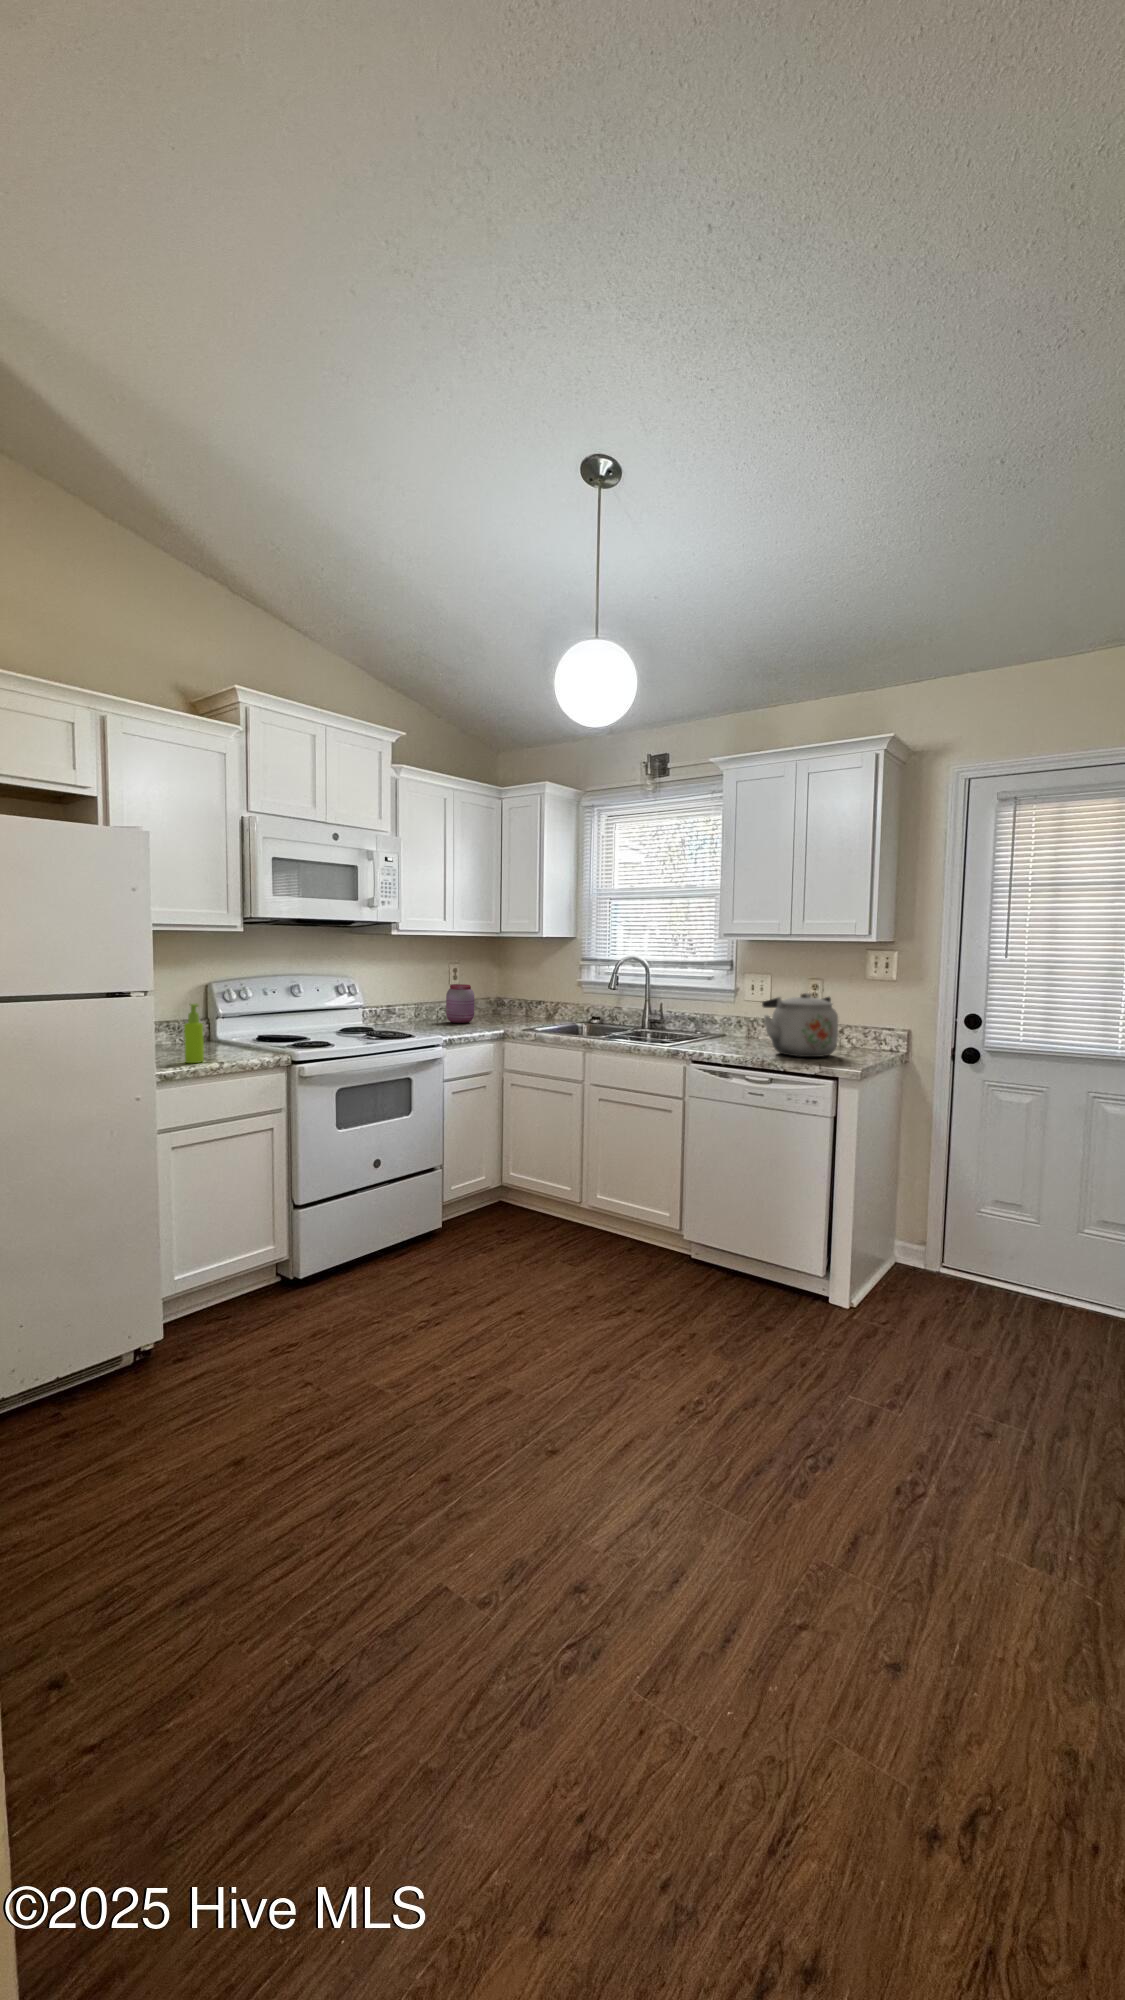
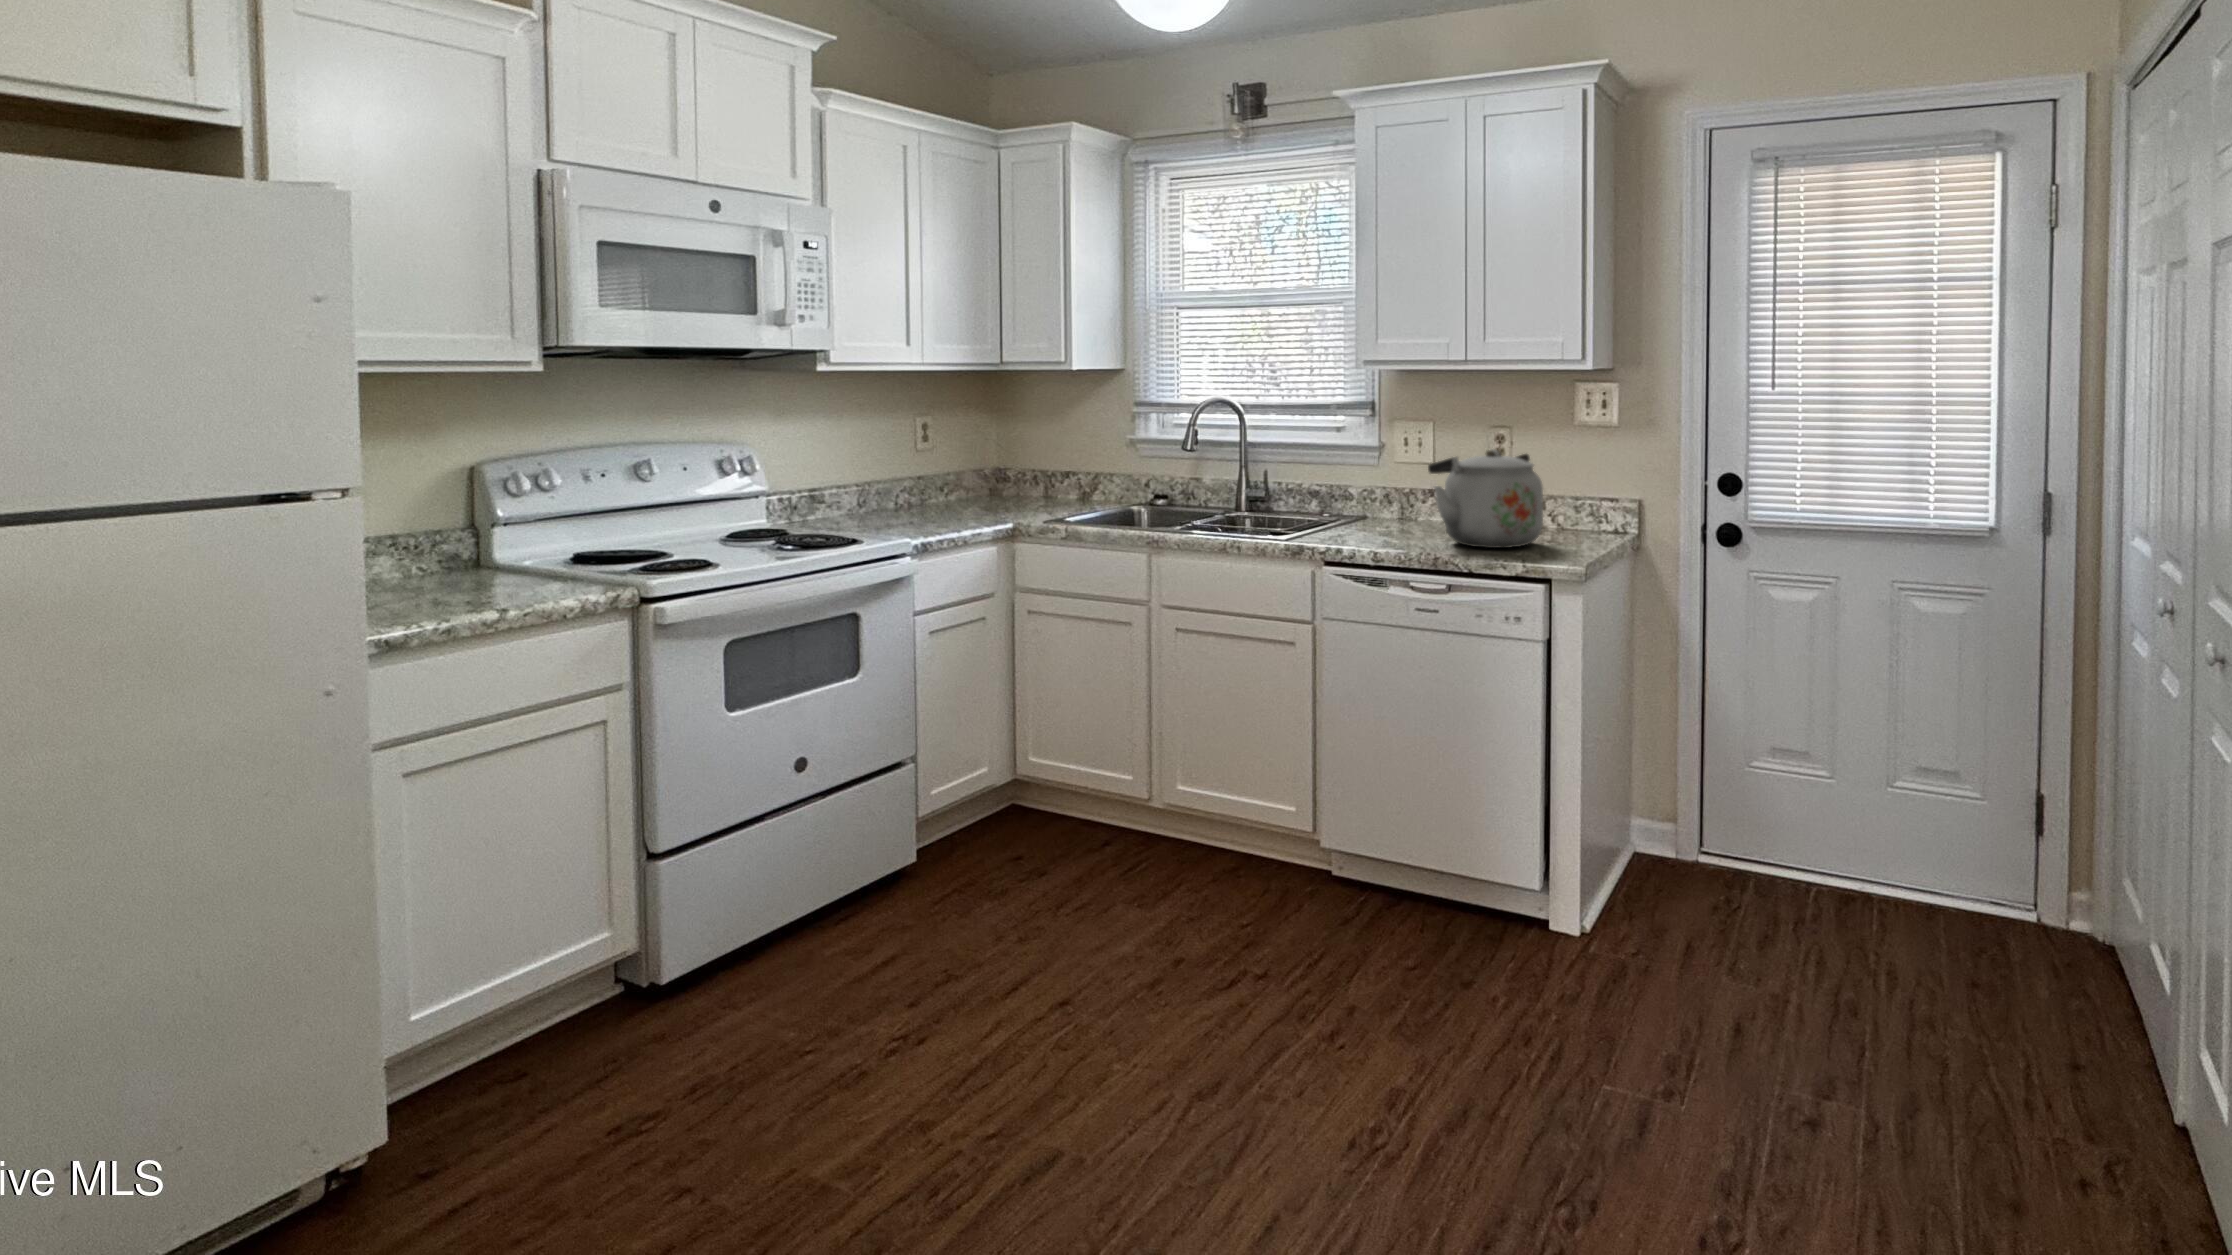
jar: present [446,984,474,1023] -> none [913,449,961,513]
soap dispenser: present [184,1003,204,1063] -> none [426,505,466,615]

